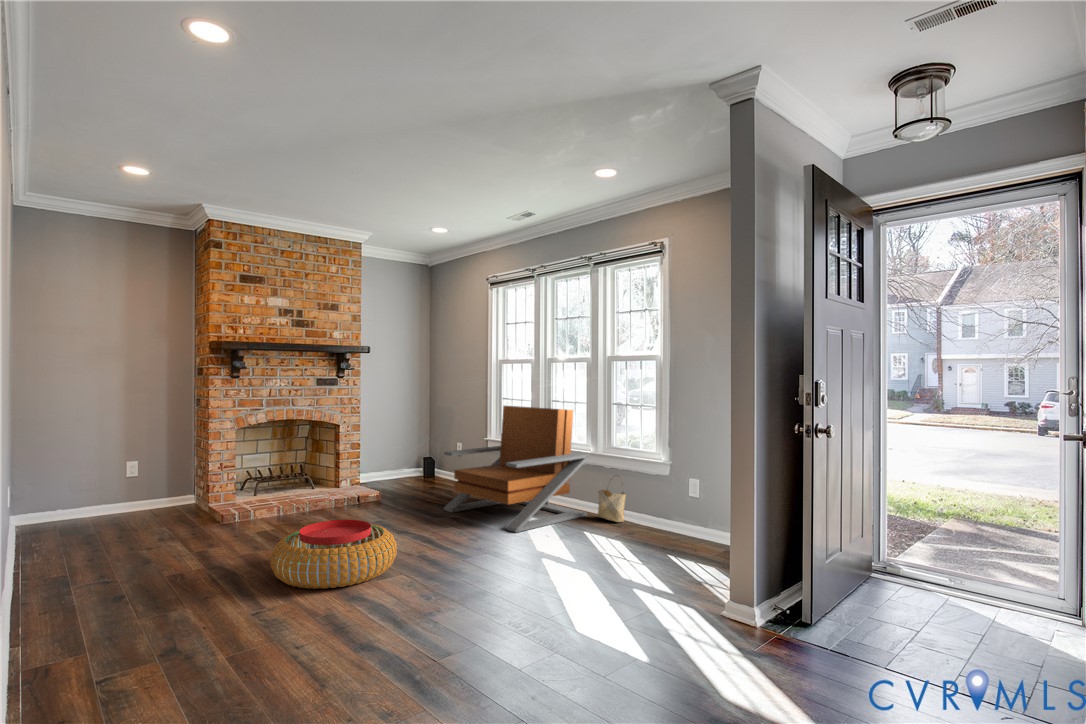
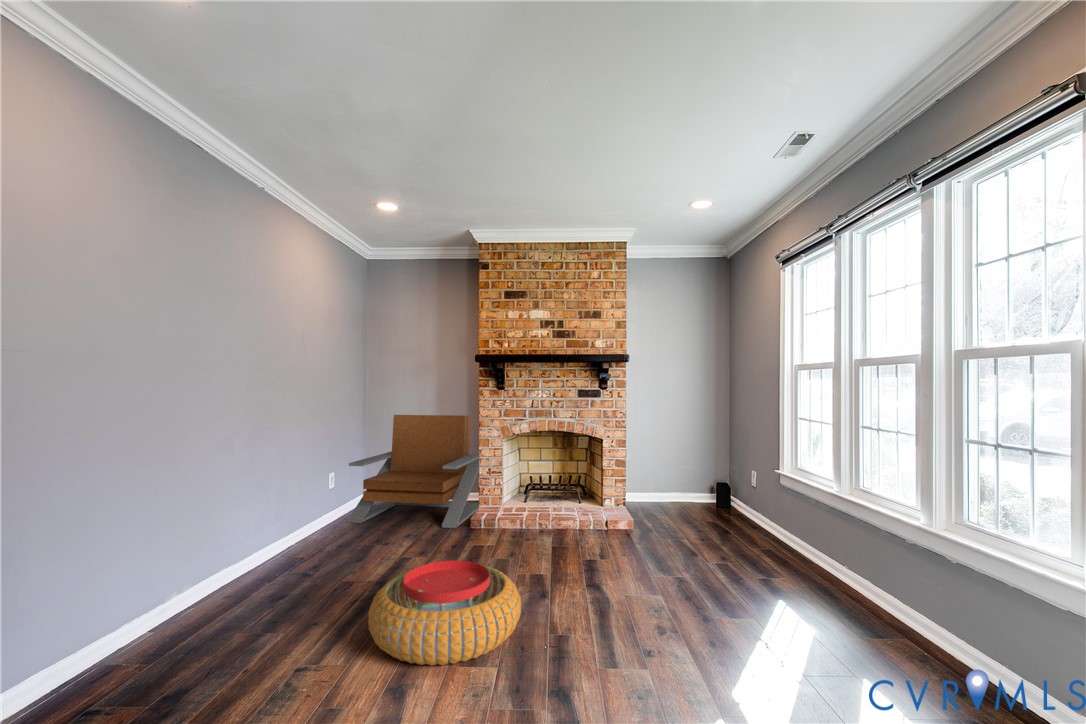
lounge chair: present [444,406,589,532] -> present [348,415,479,528]
woven basket: present [597,481,626,522] -> none [929,587,999,699]

